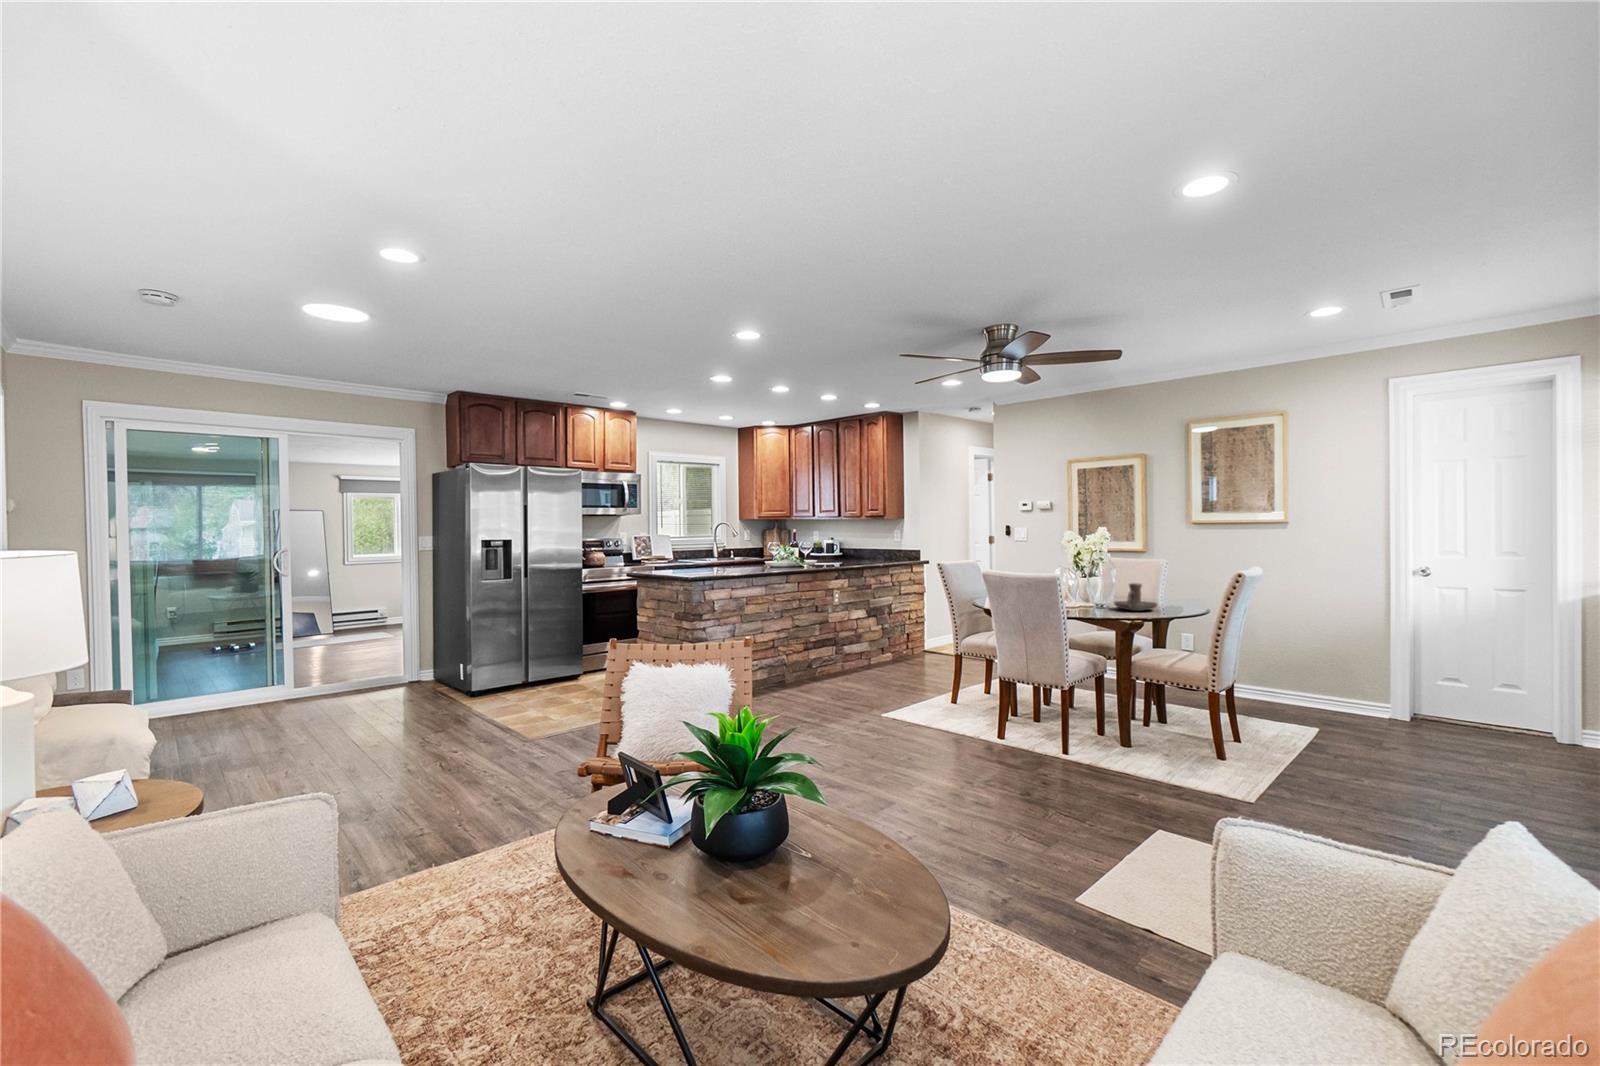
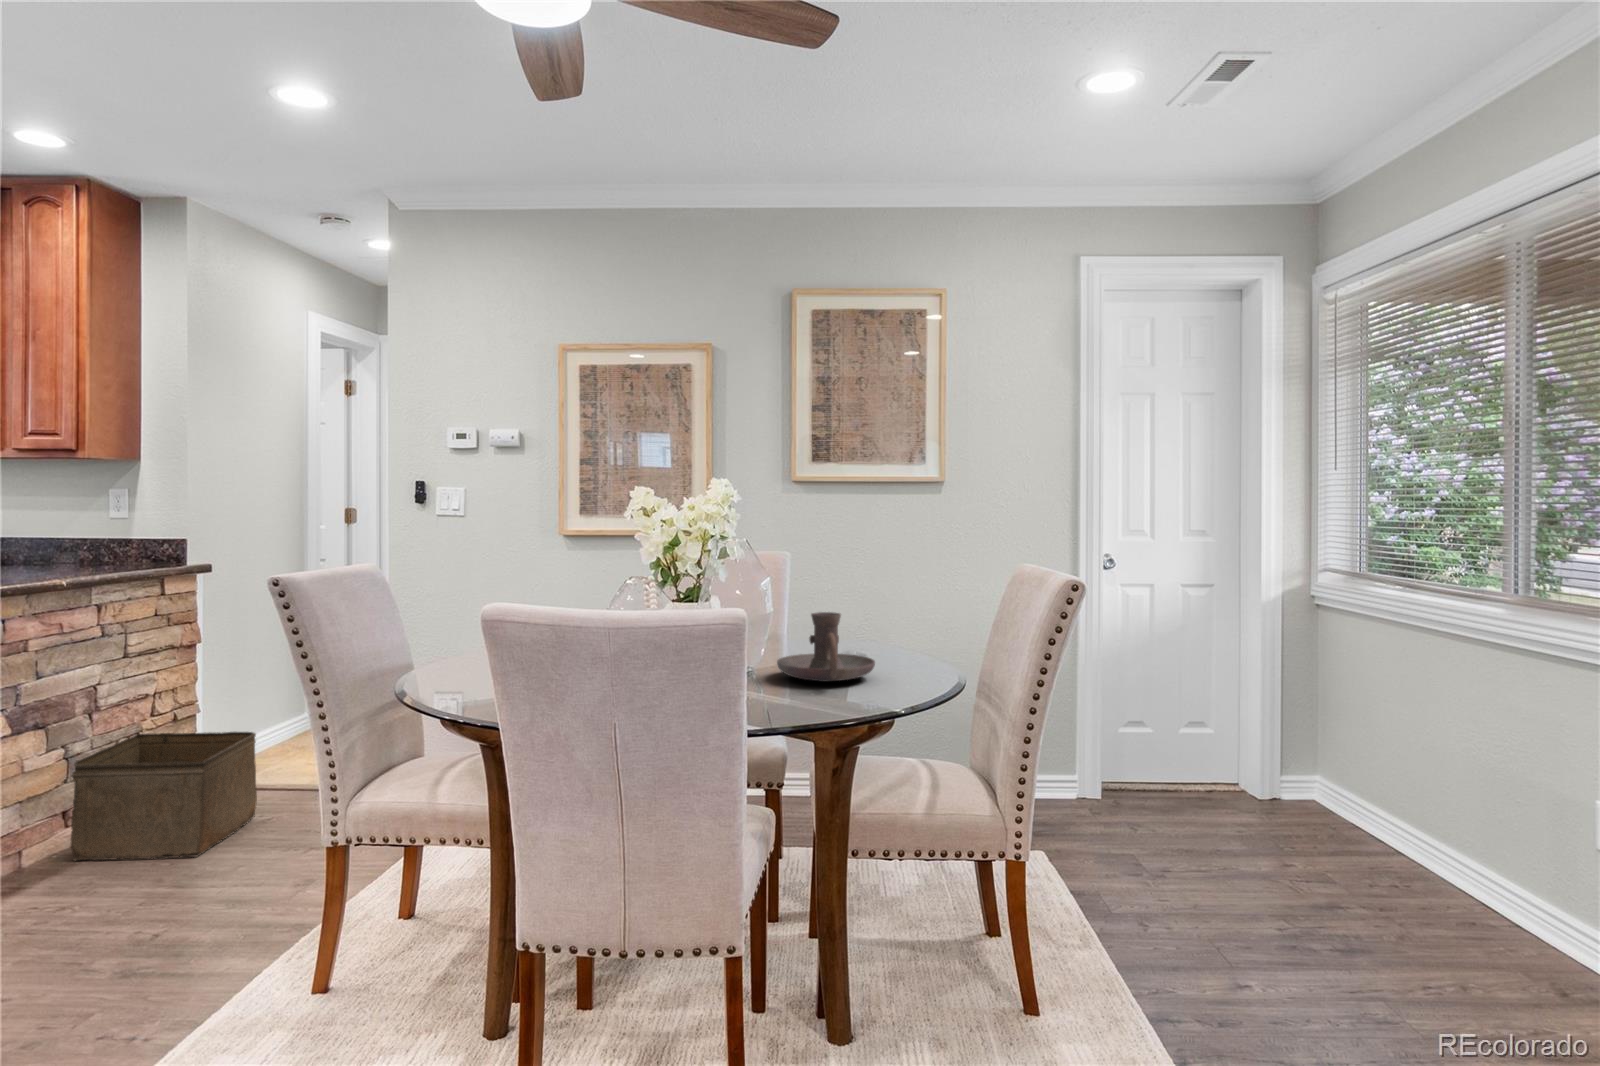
storage bin: none [884,624,943,669] -> present [71,732,257,860]

